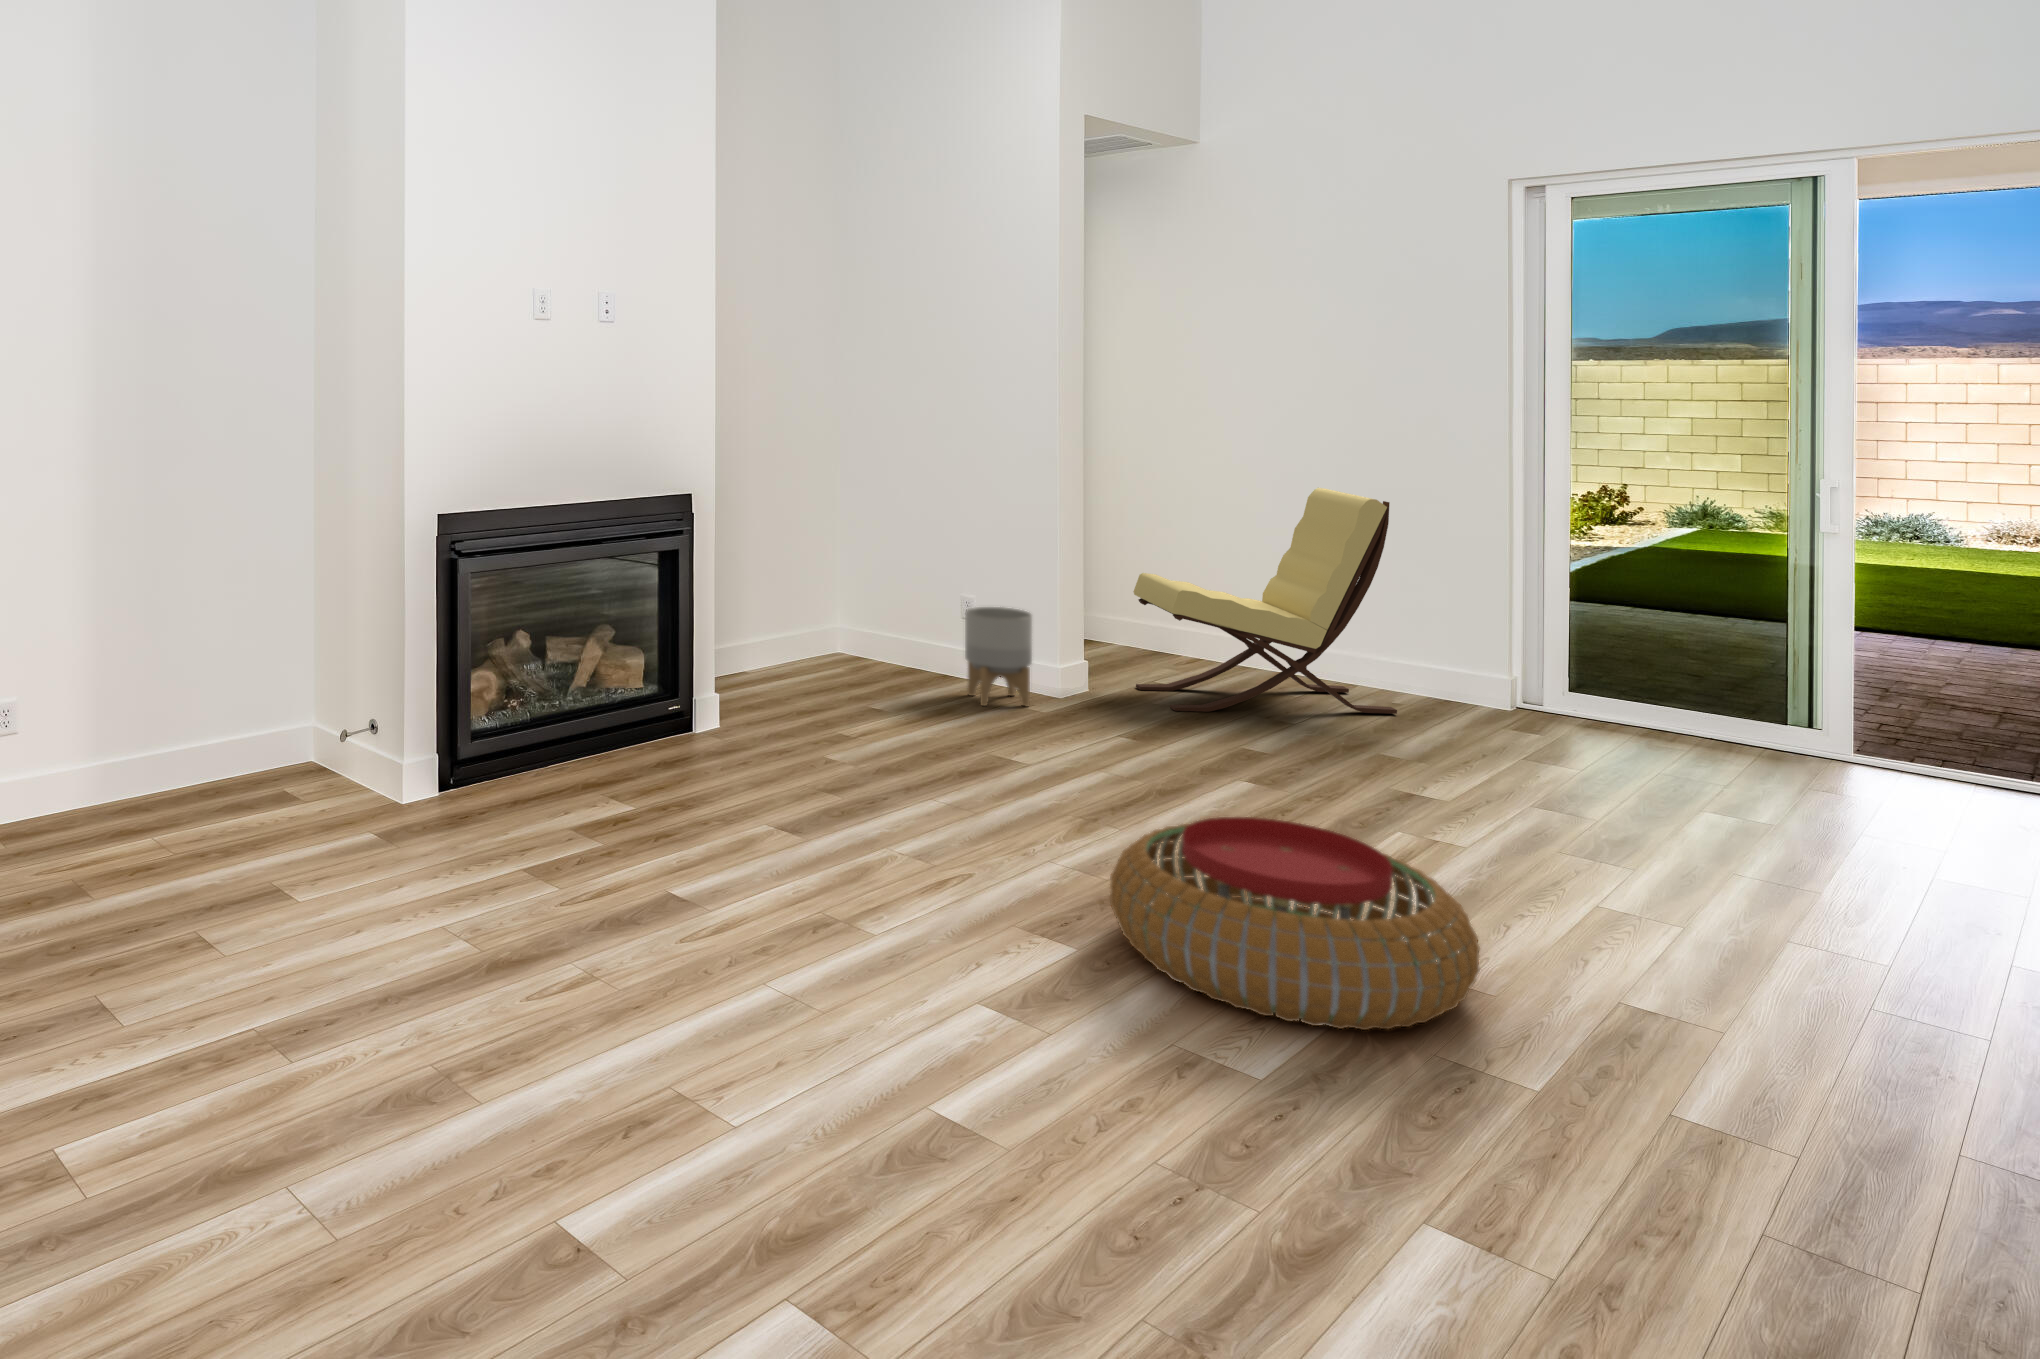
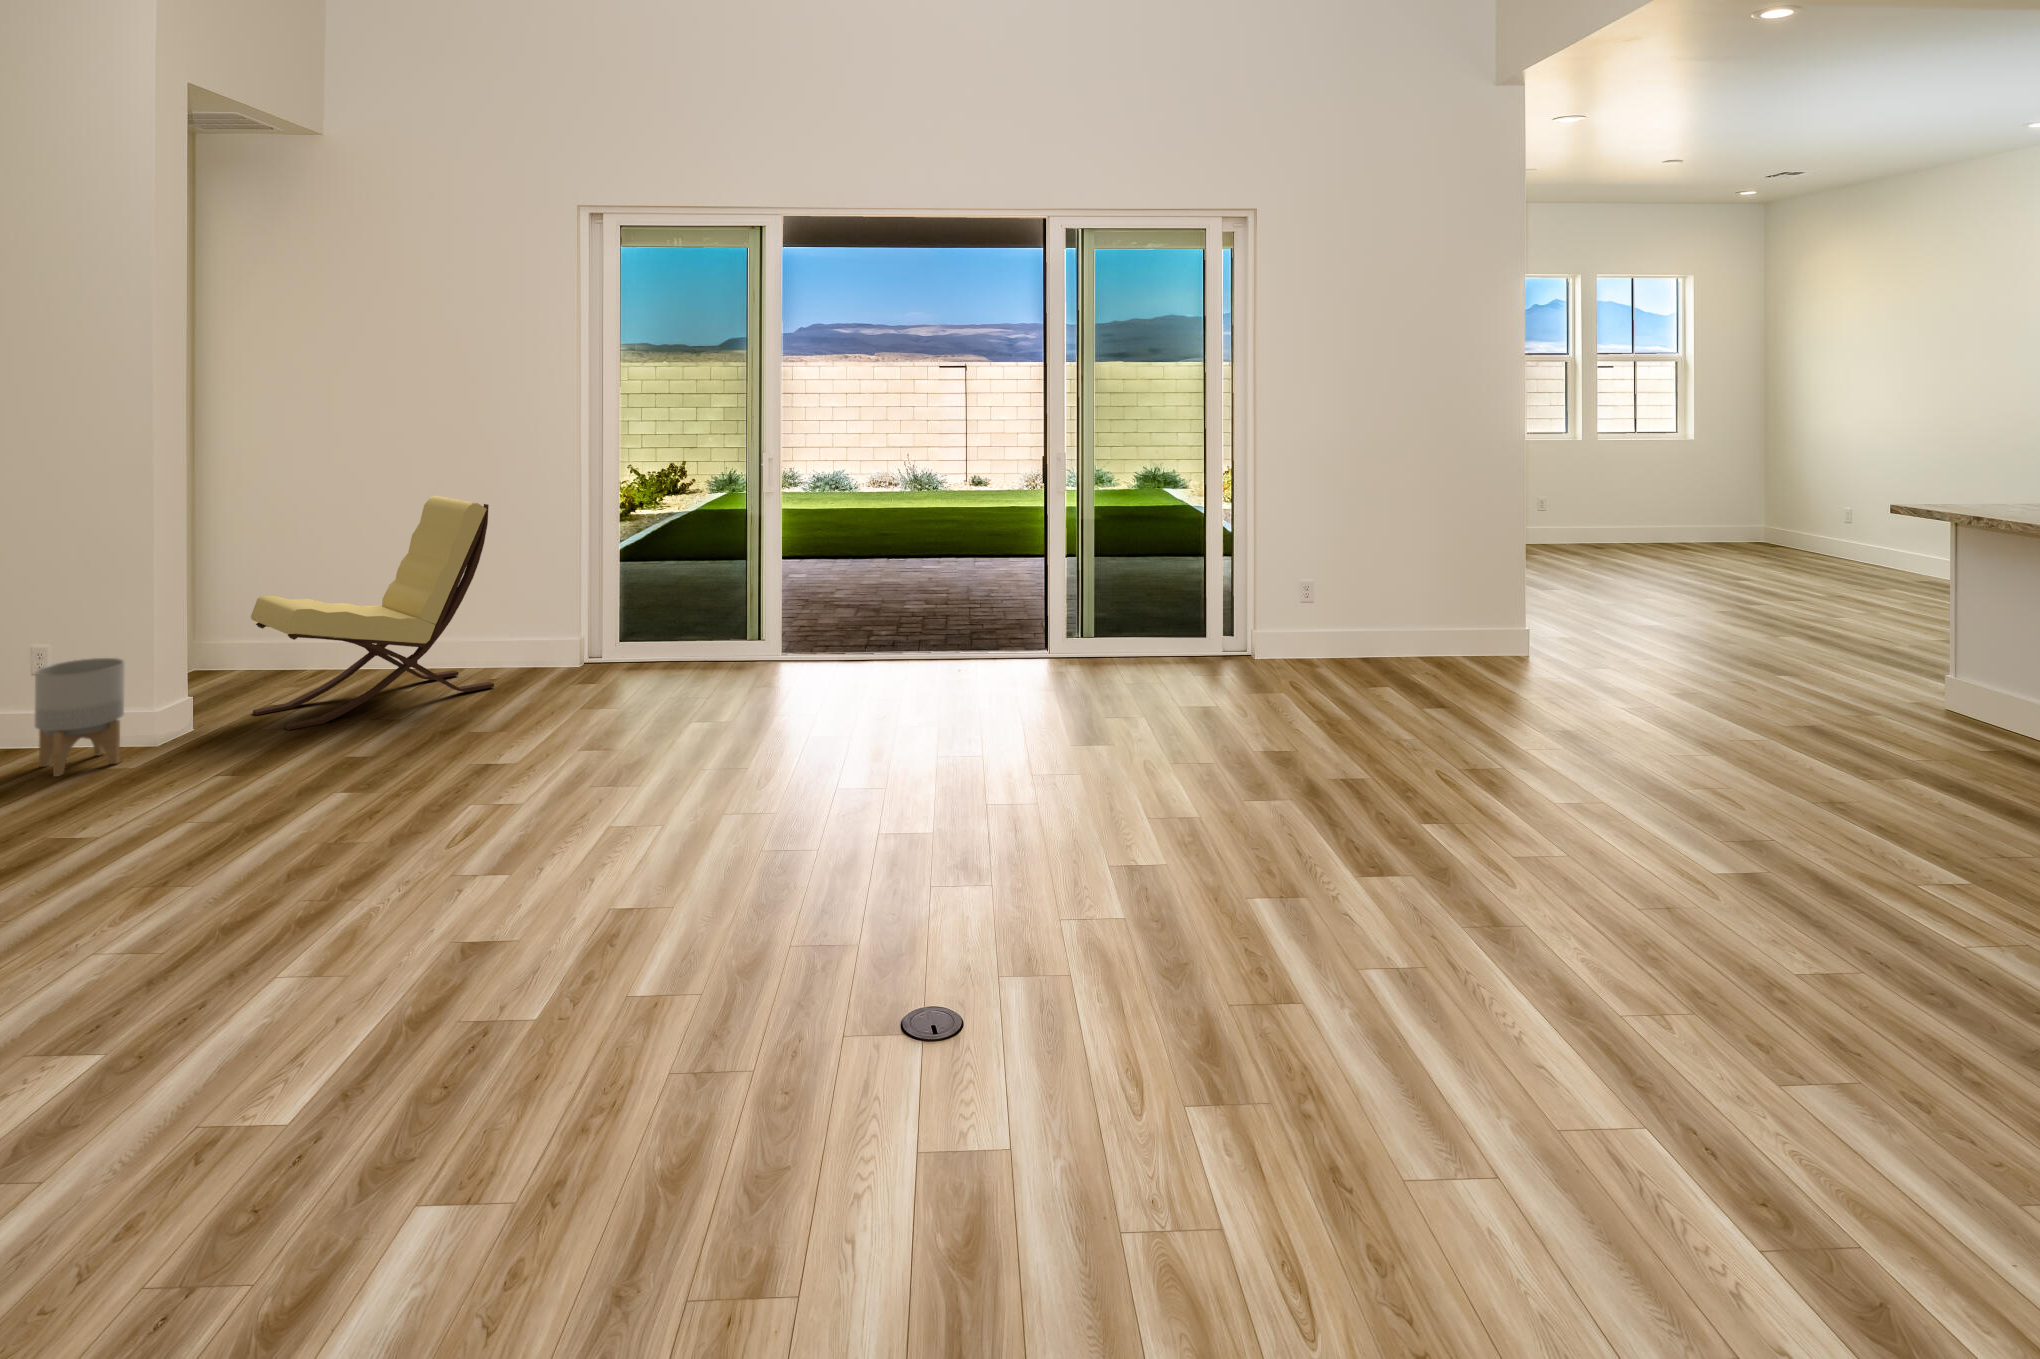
pouf: present [1110,817,1480,1030] -> none [145,833,505,1053]

